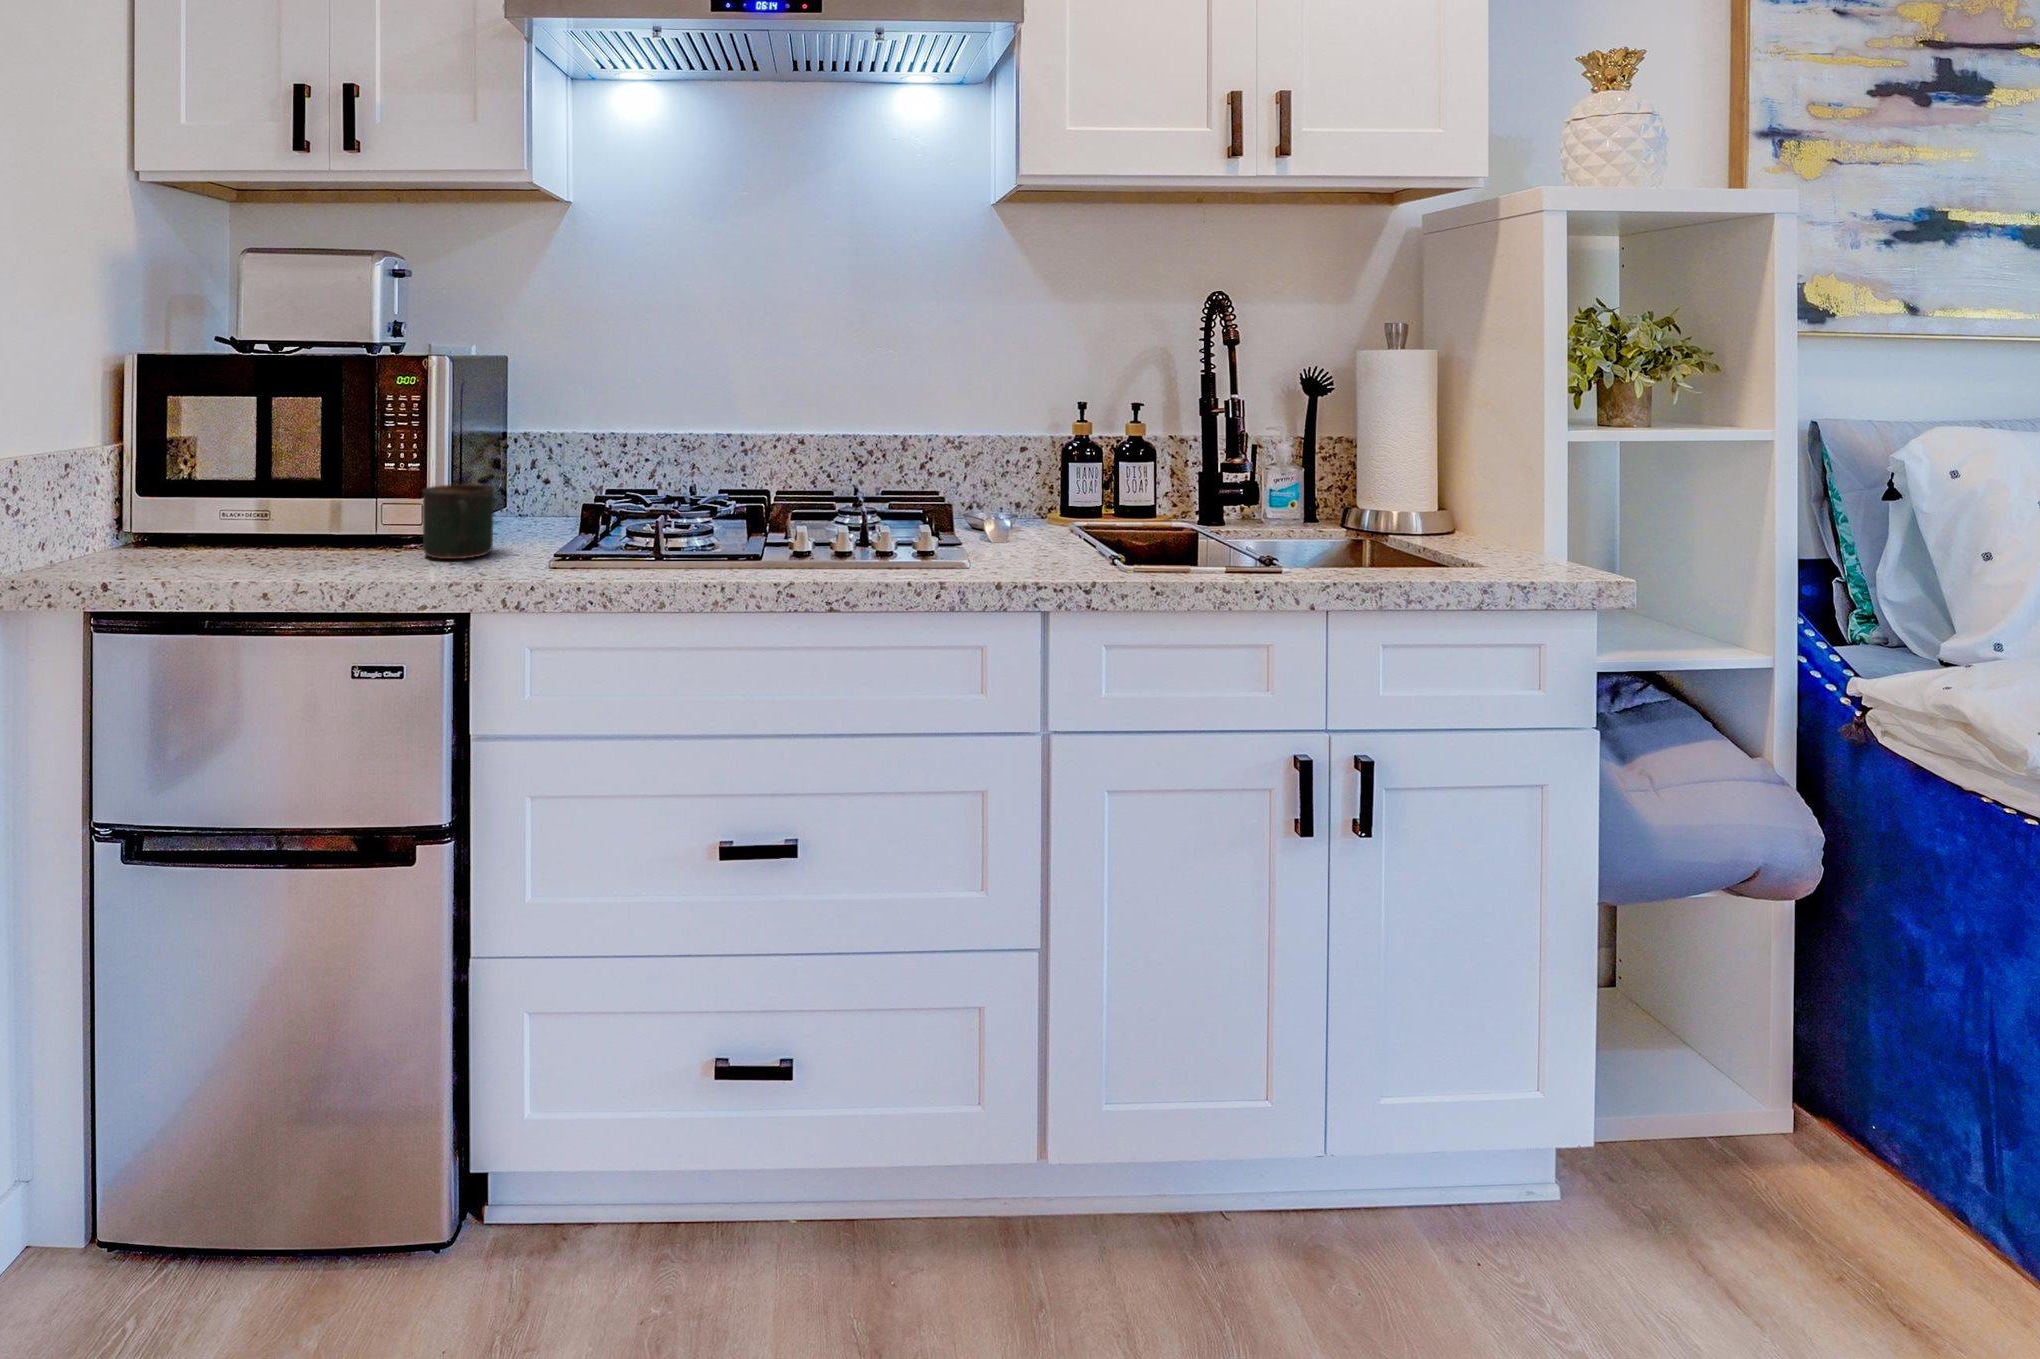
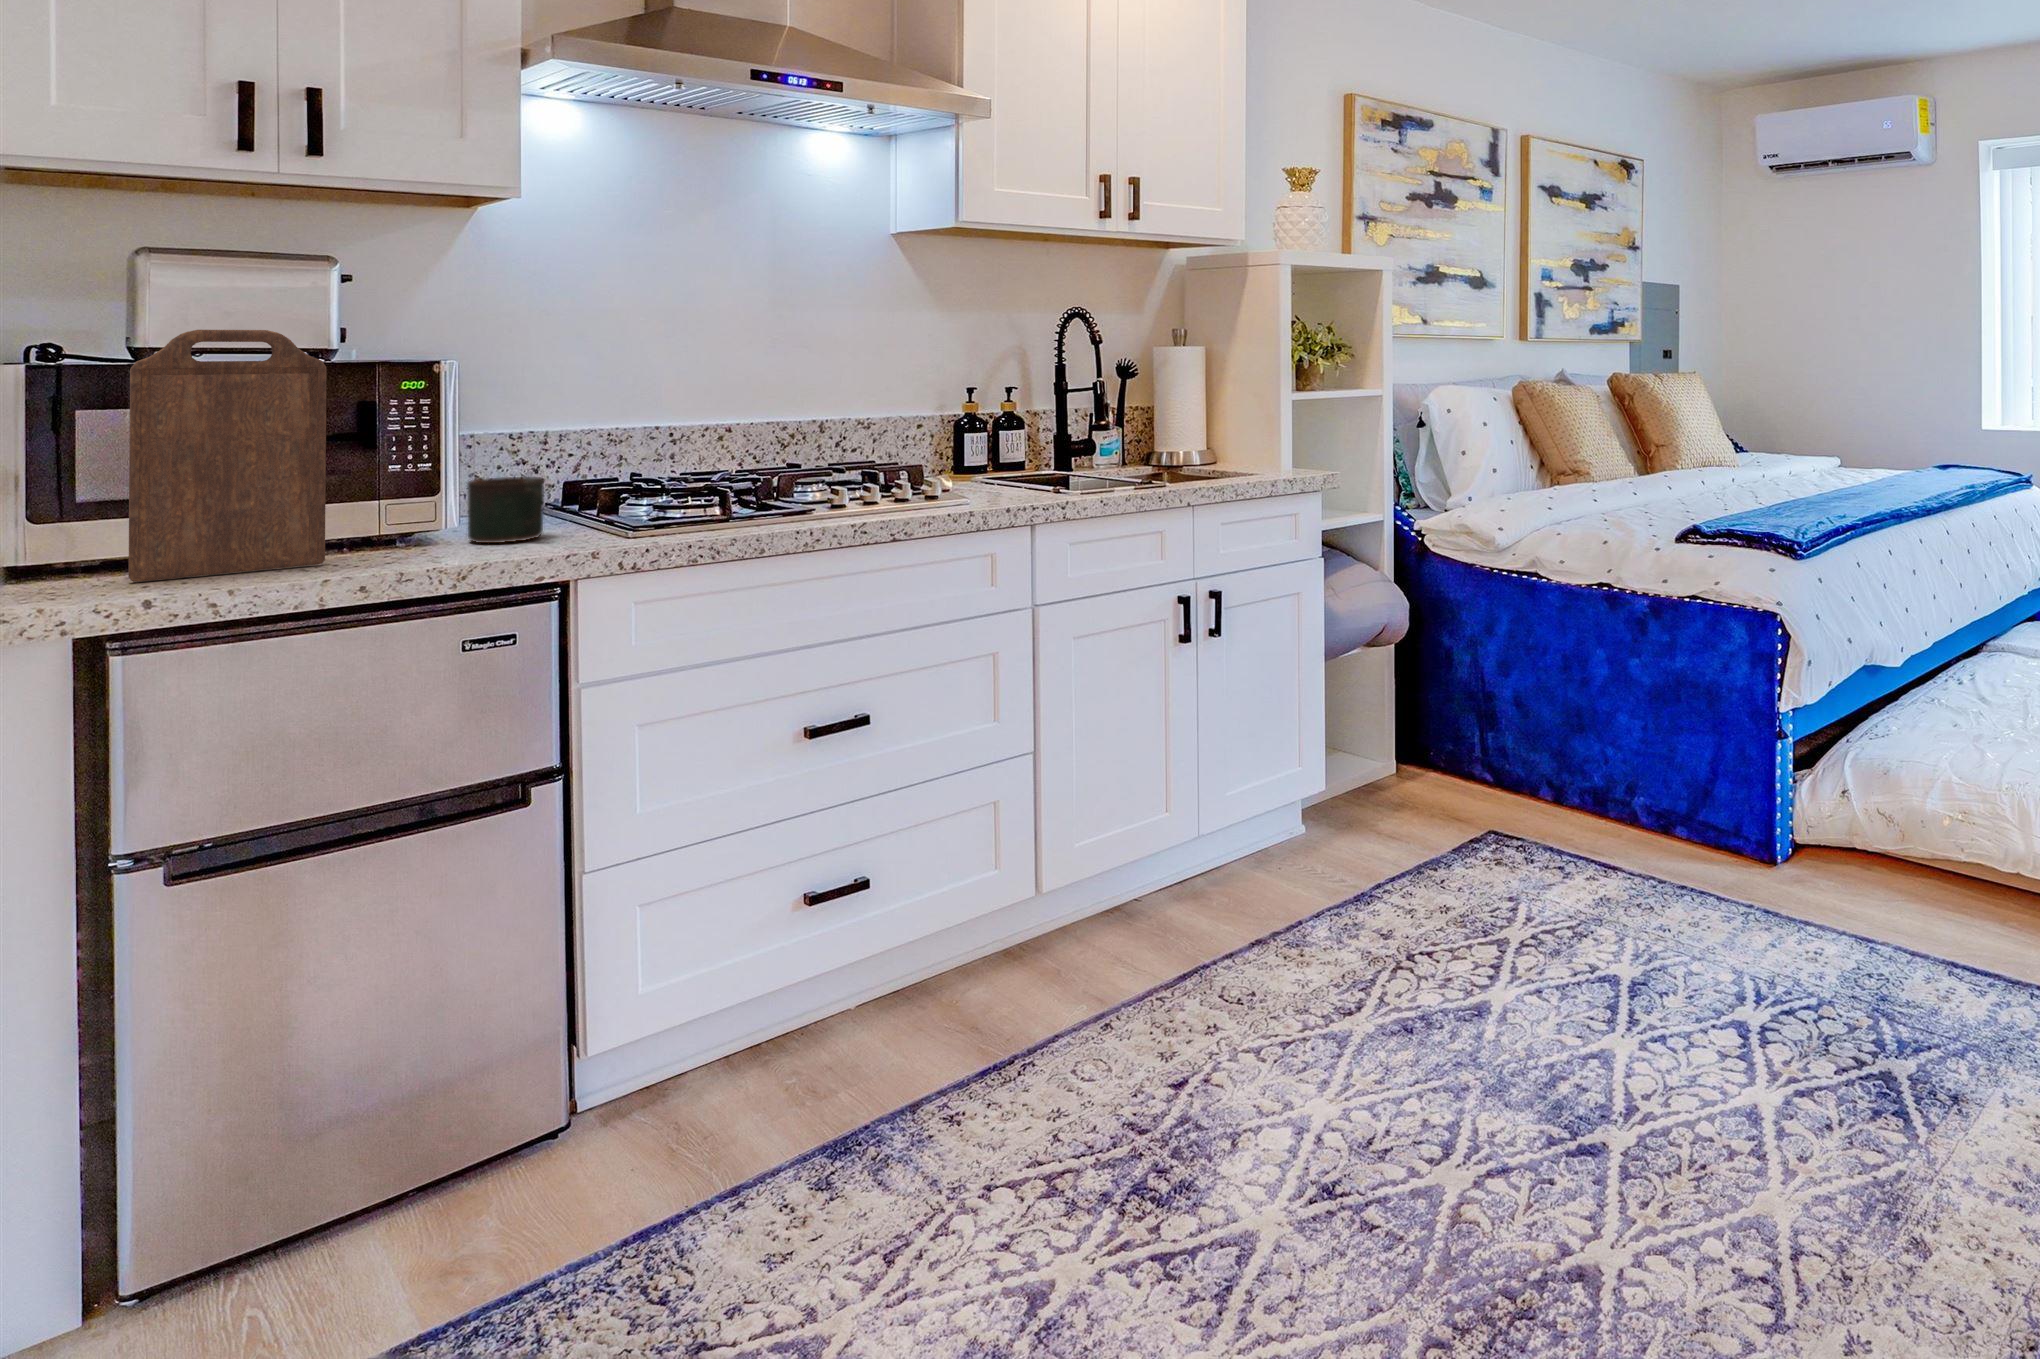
cutting board: none [124,321,274,566] -> present [128,330,326,582]

